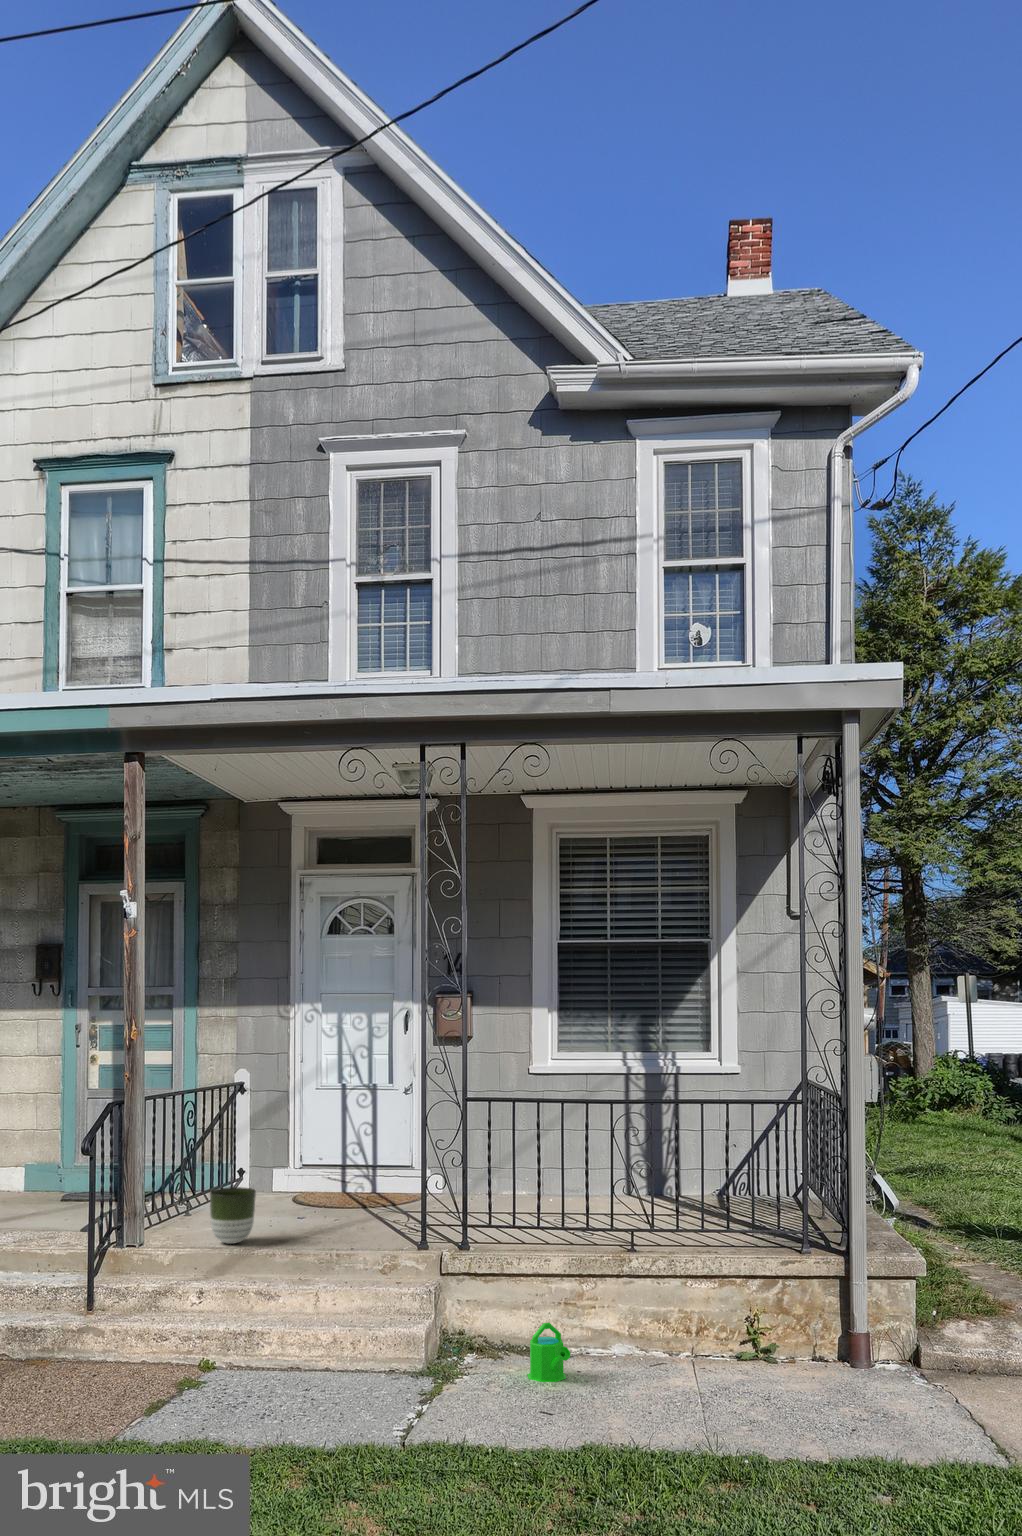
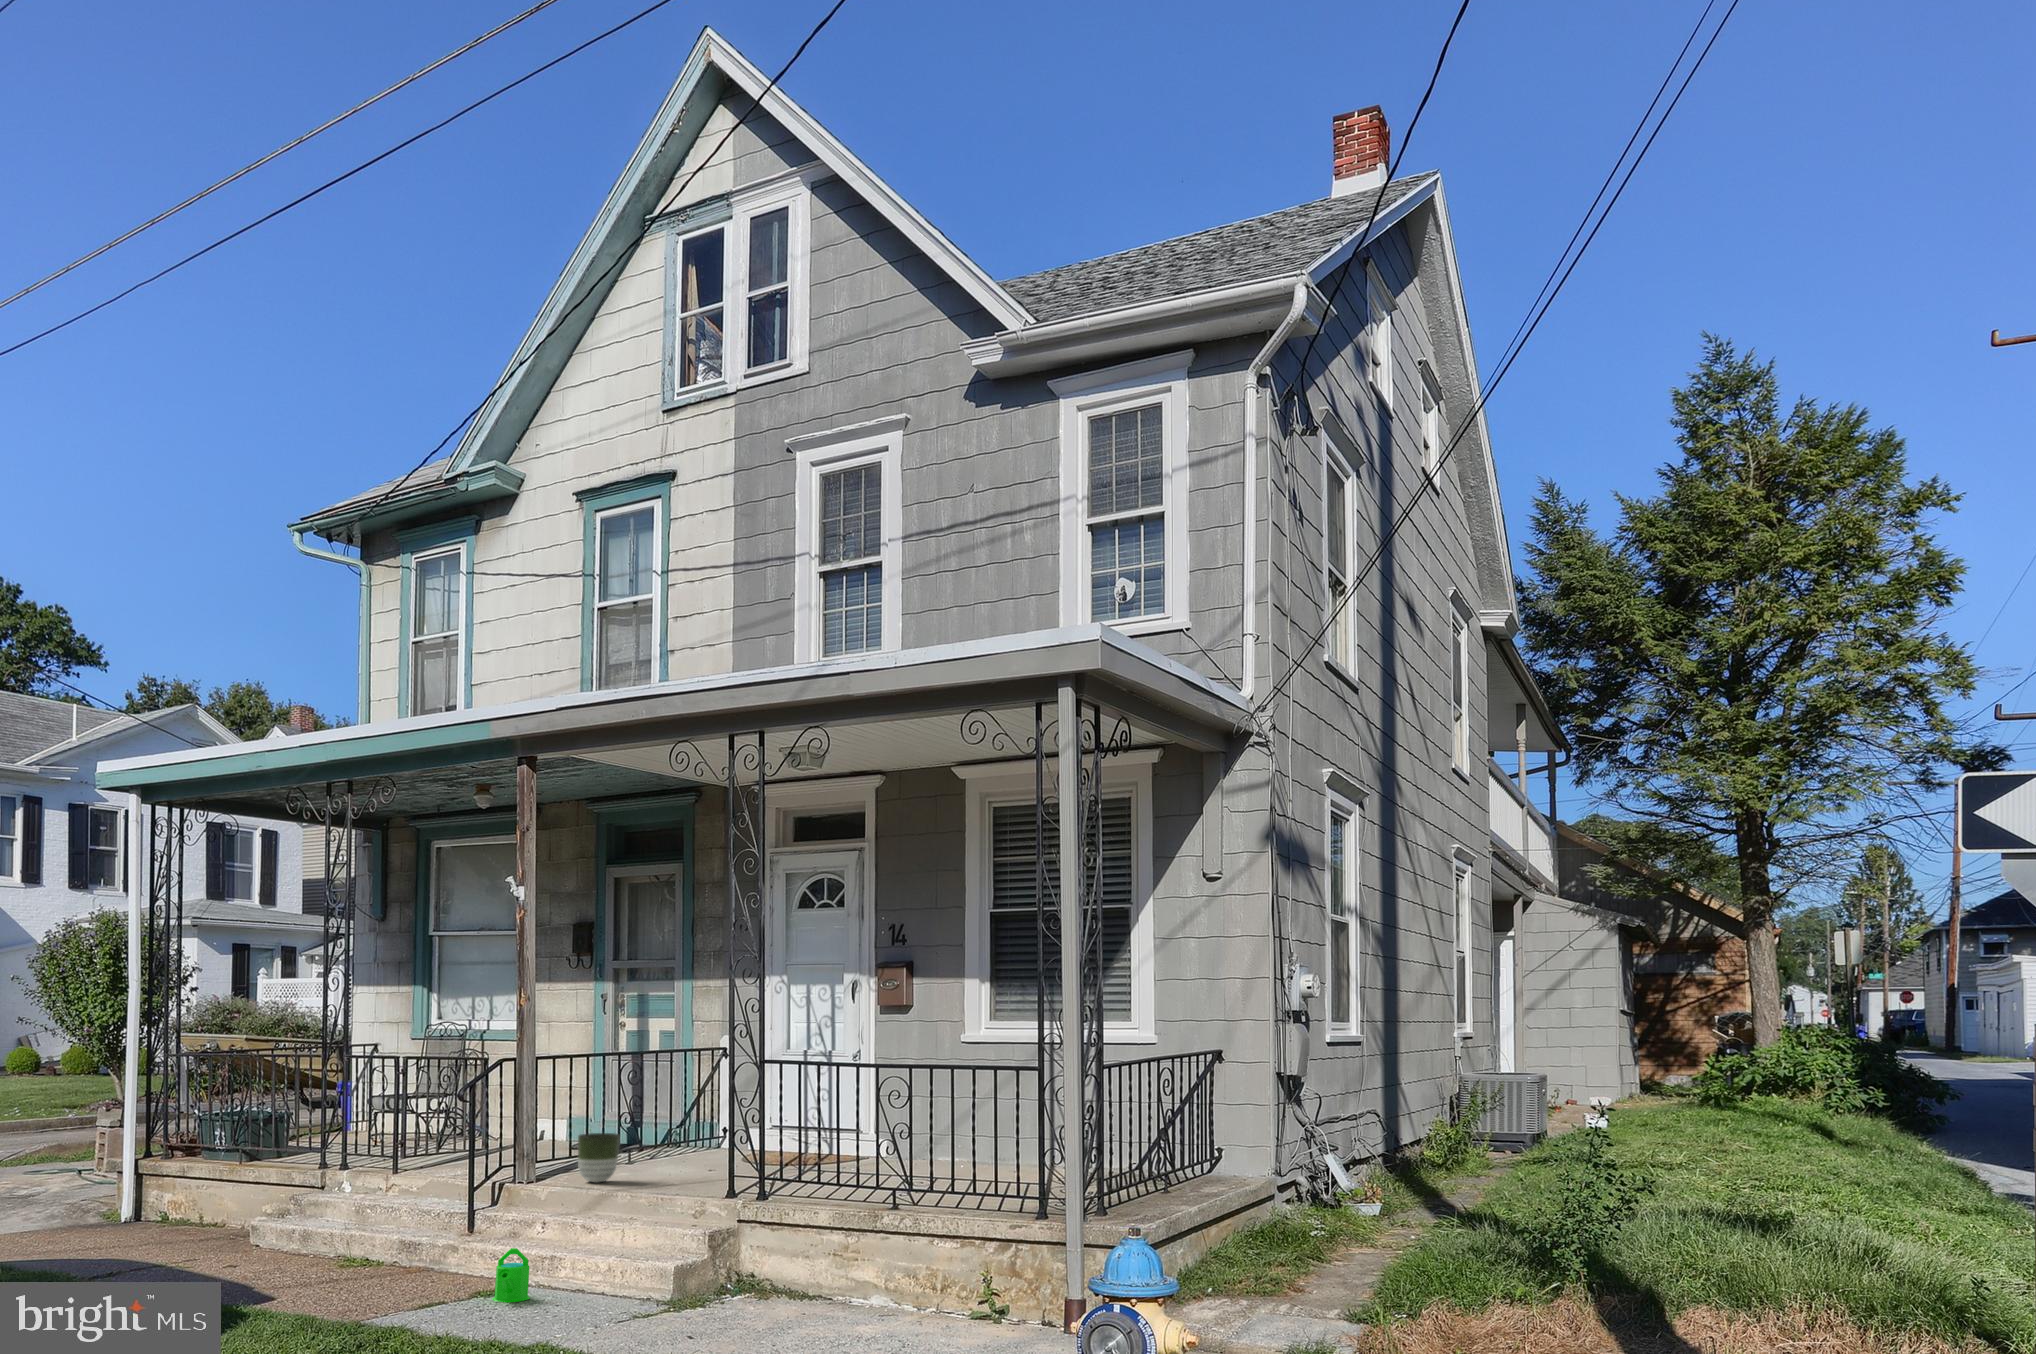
watering can: present [527,1323,570,1382] -> present [492,1248,530,1302]

